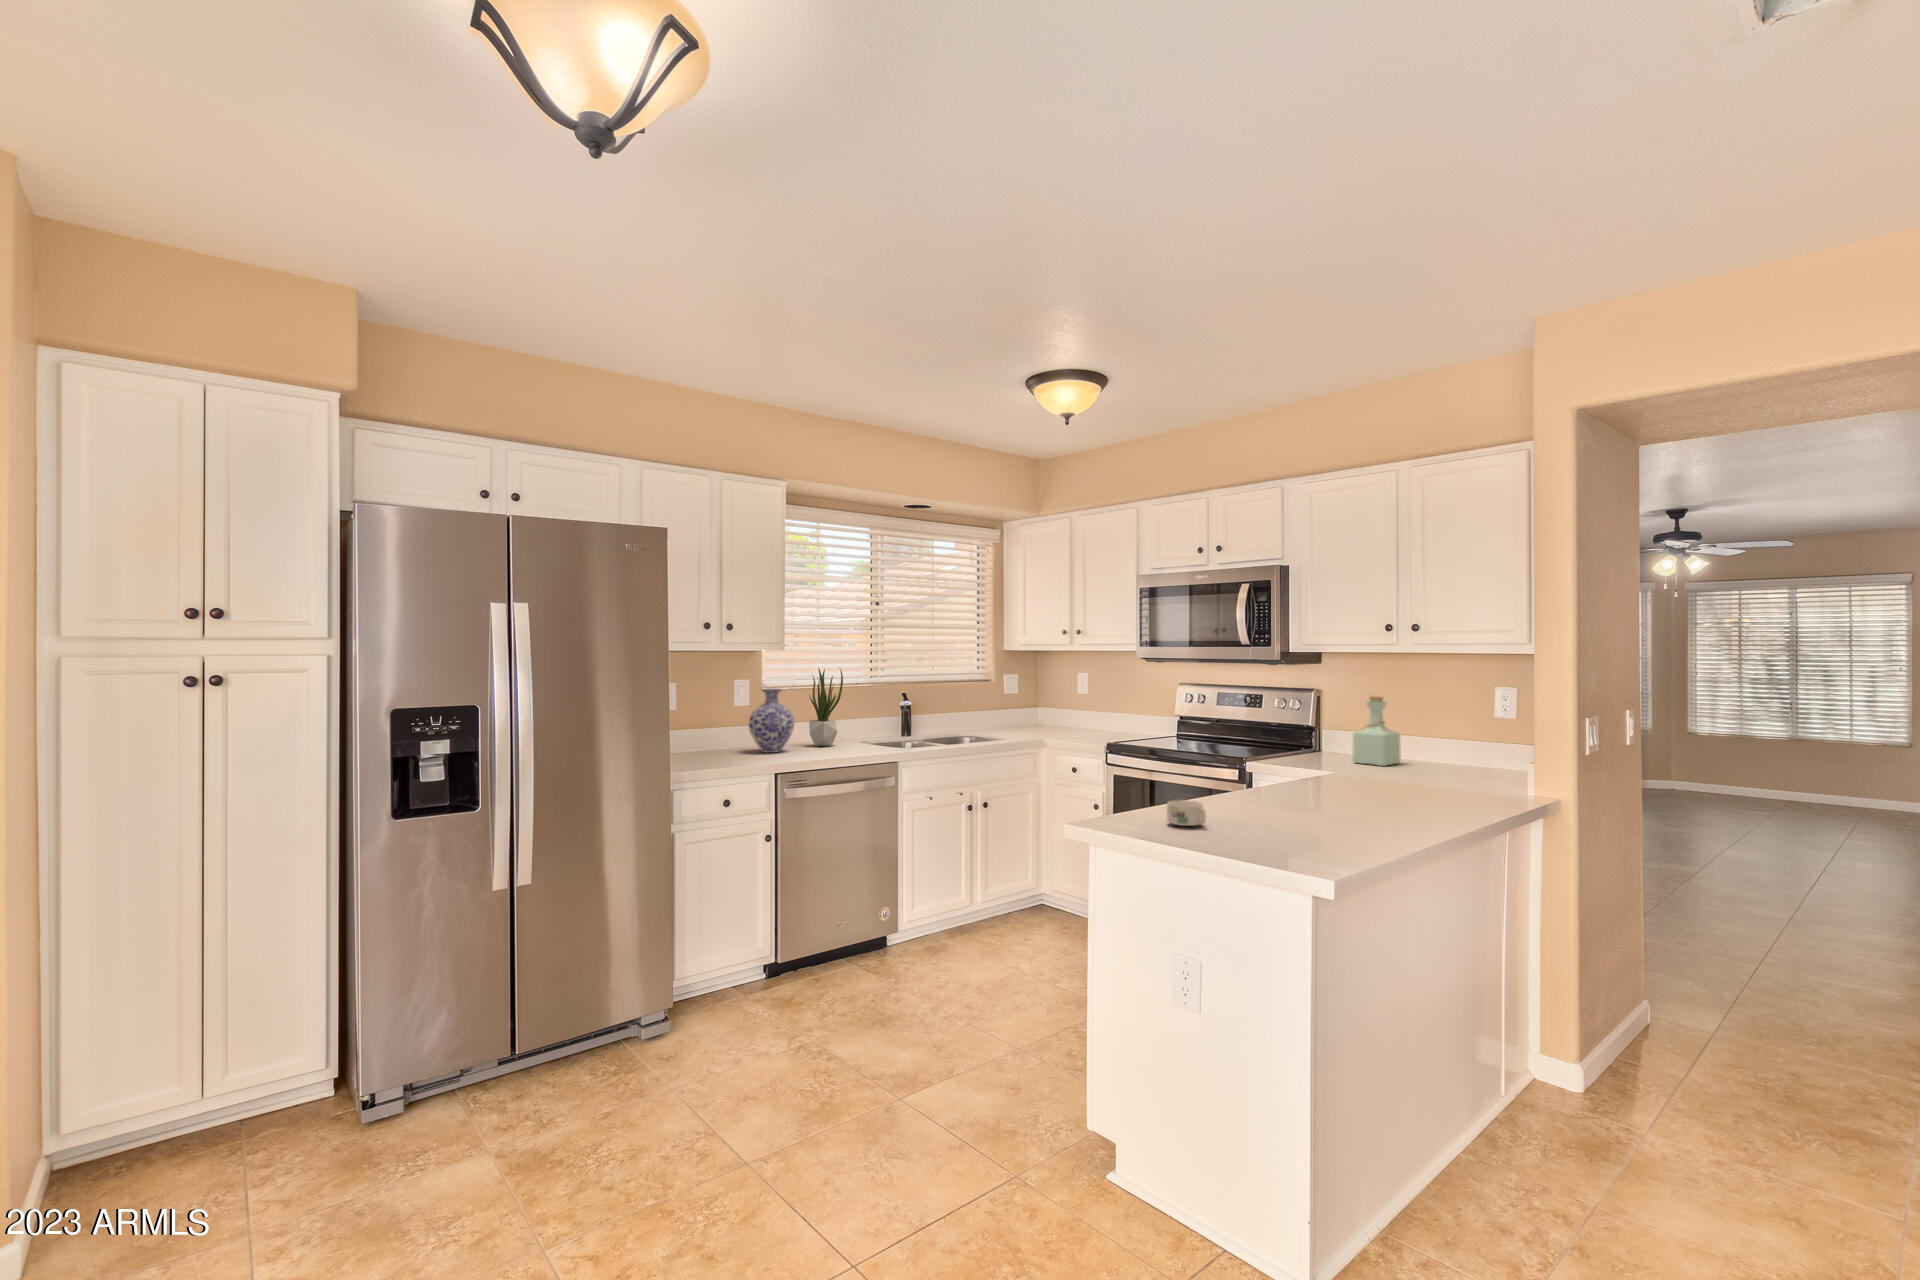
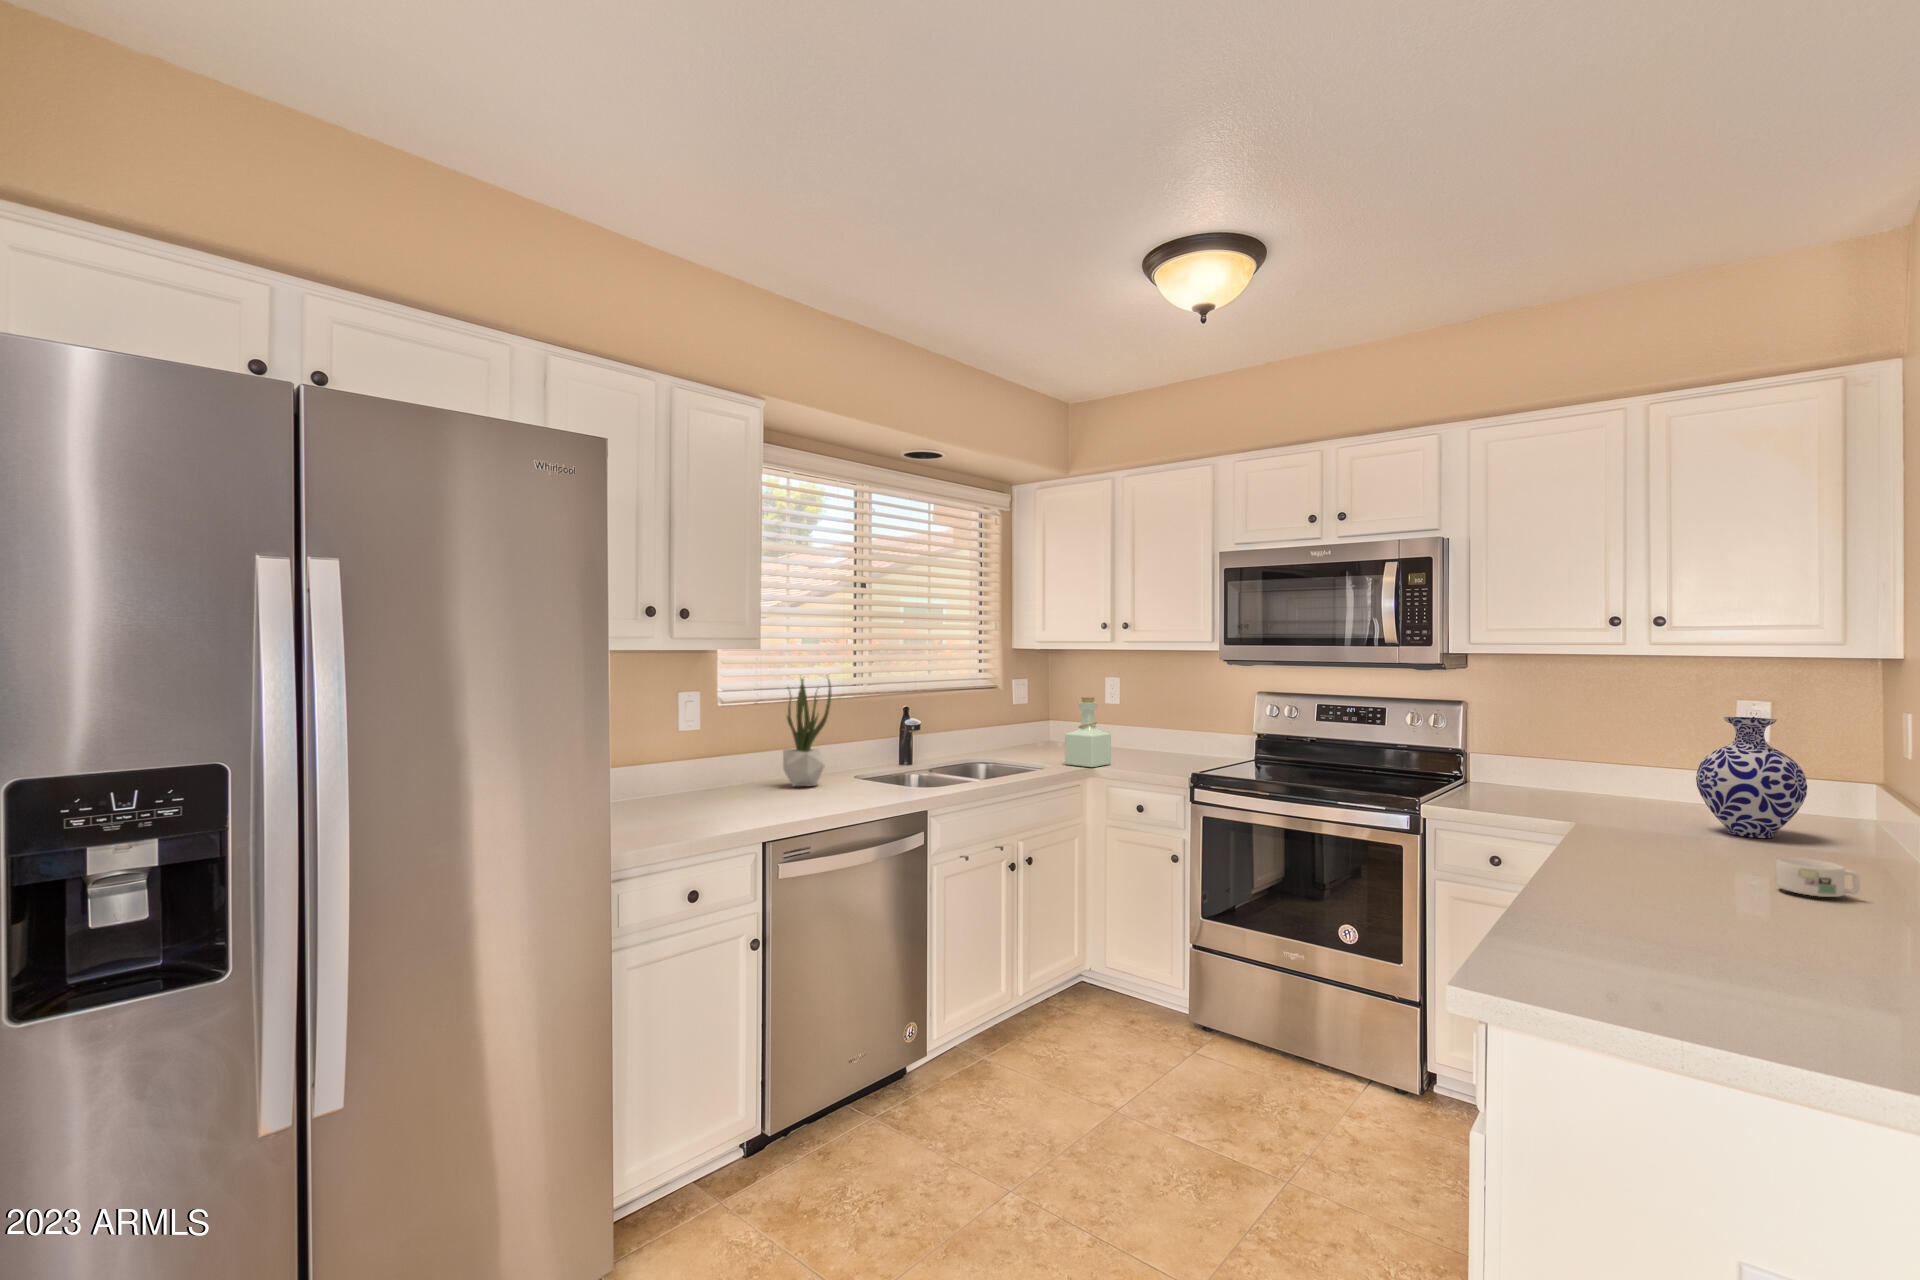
vase: present [749,689,794,753] -> present [1696,717,1807,838]
bottle: present [1352,696,1401,766] -> present [1065,697,1111,767]
mug: present [1167,800,1206,826] -> present [1775,858,1860,897]

